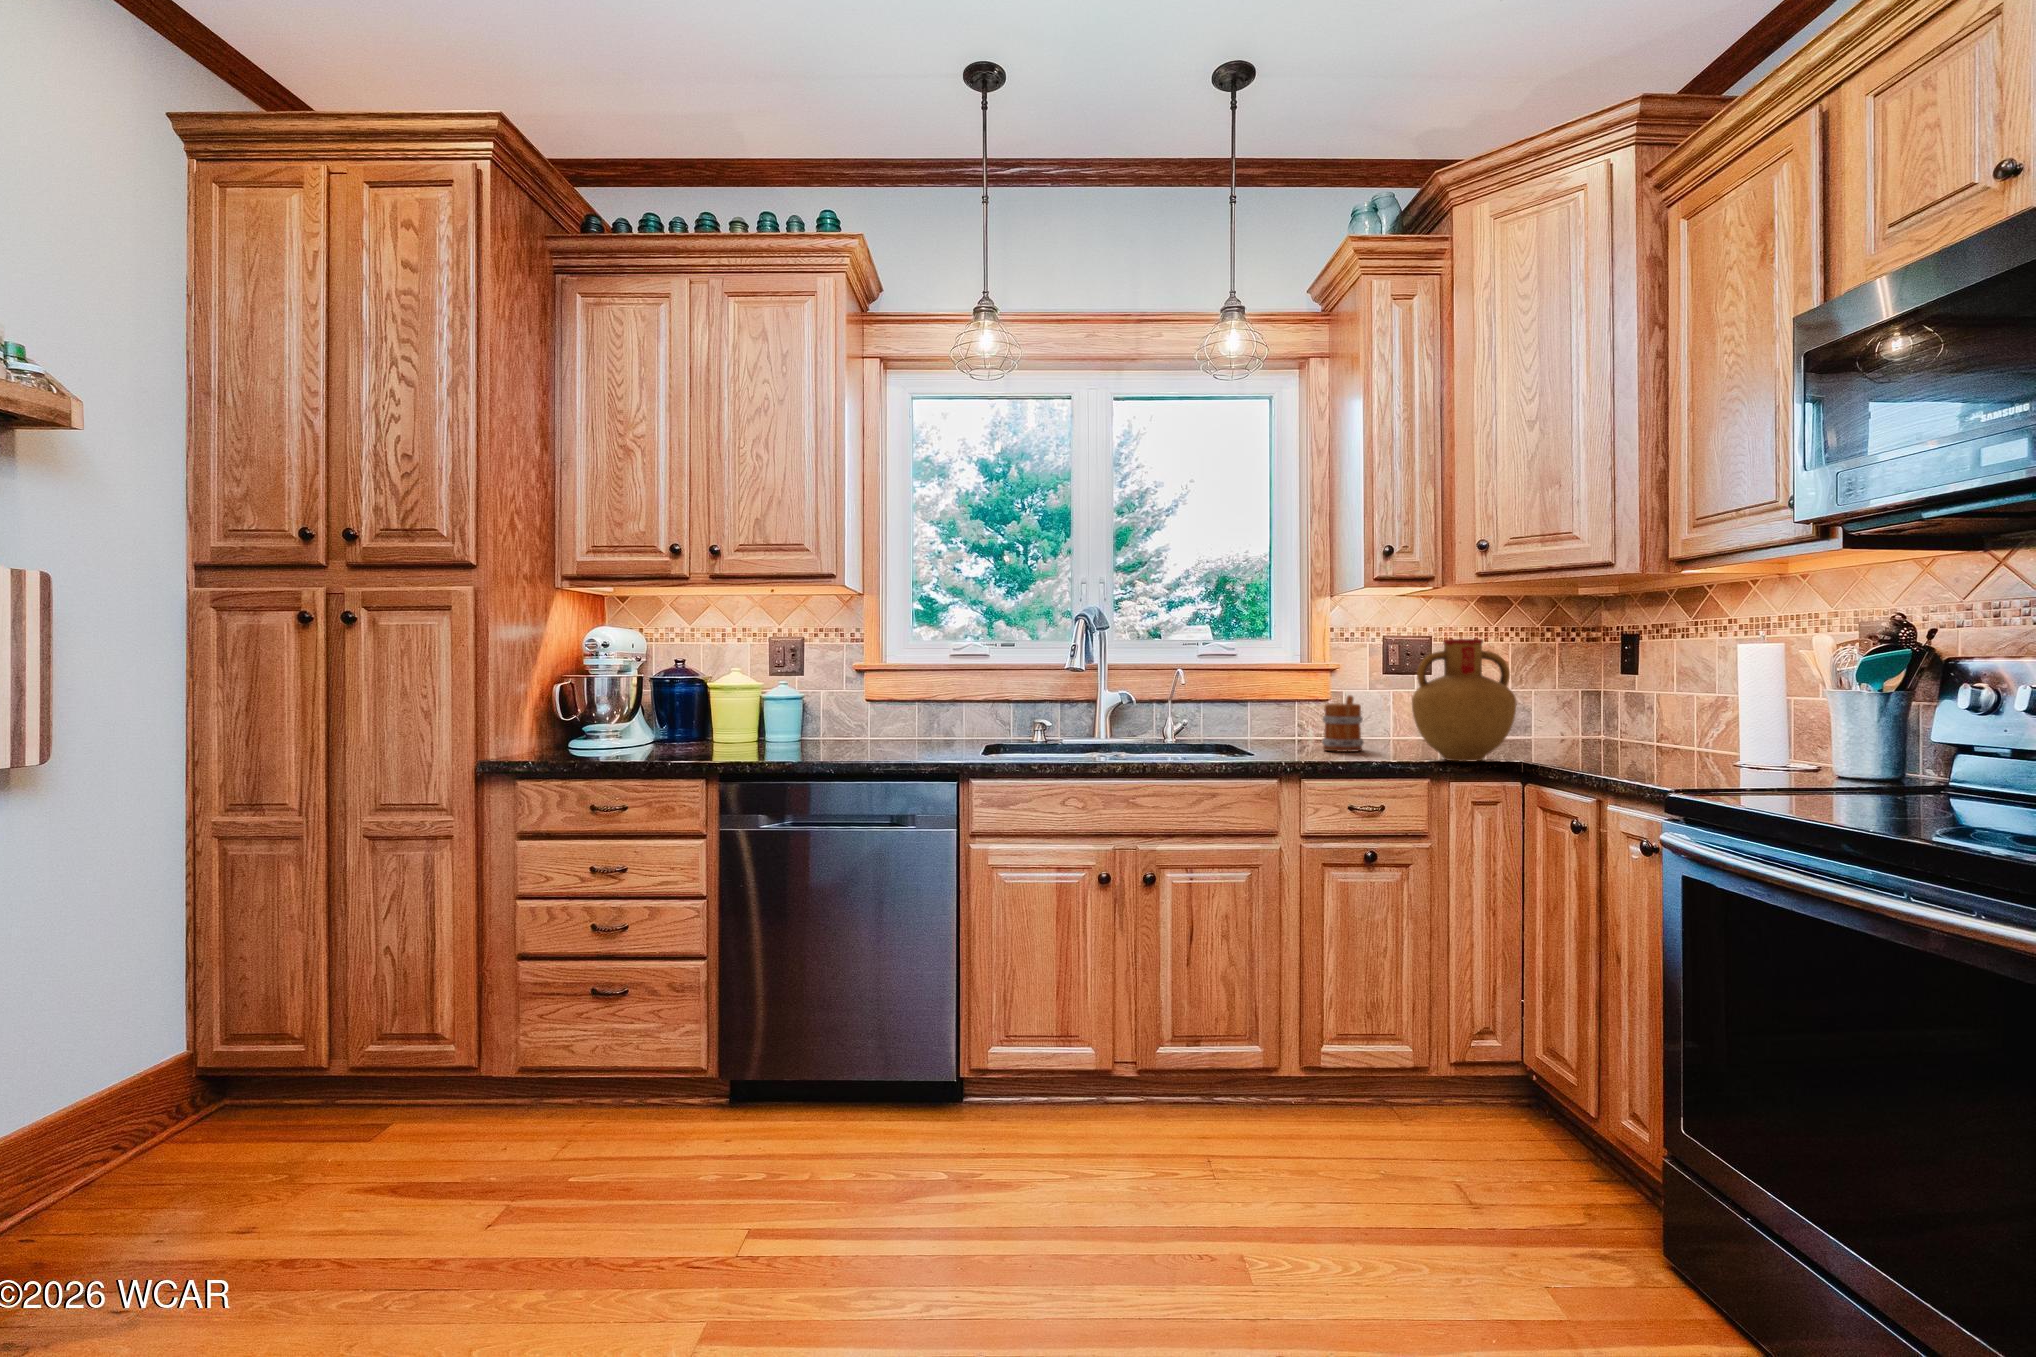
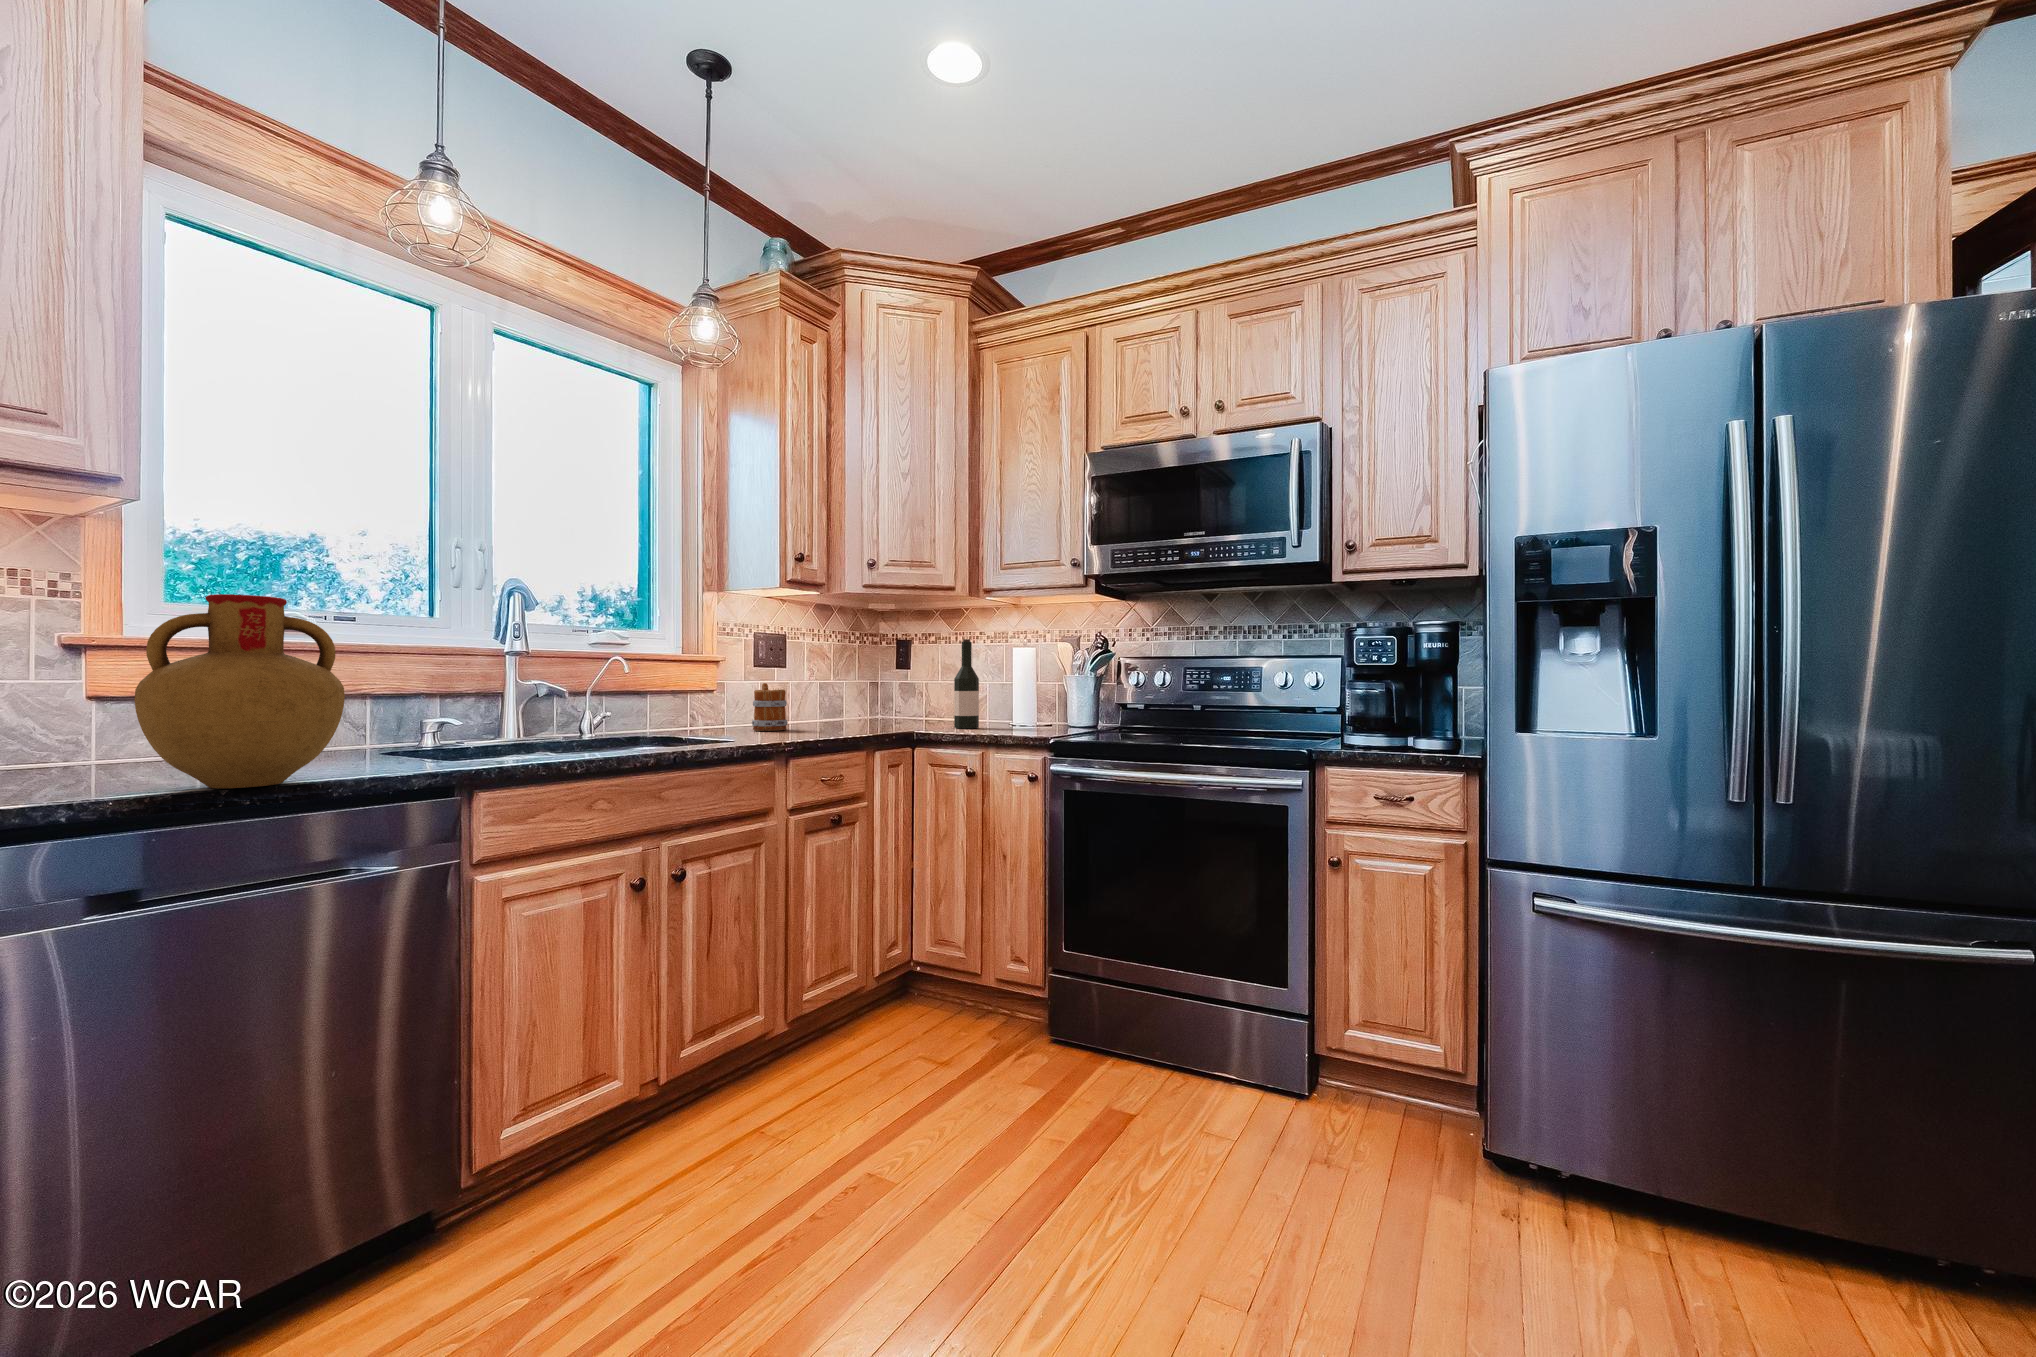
wine bottle: none [1576,637,1615,770] -> present [954,639,979,728]
vase: present [1412,639,1516,761] -> present [134,594,345,789]

